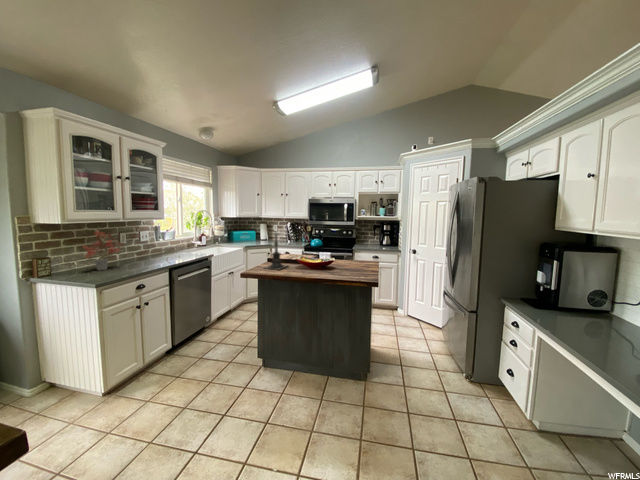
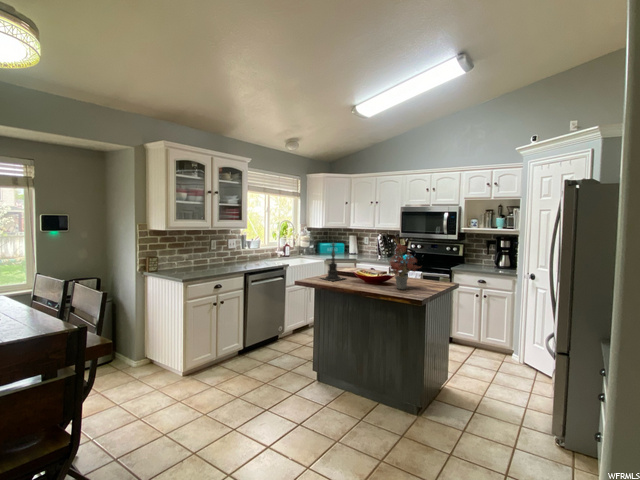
potted plant: present [84,227,123,271] -> present [390,243,420,289]

